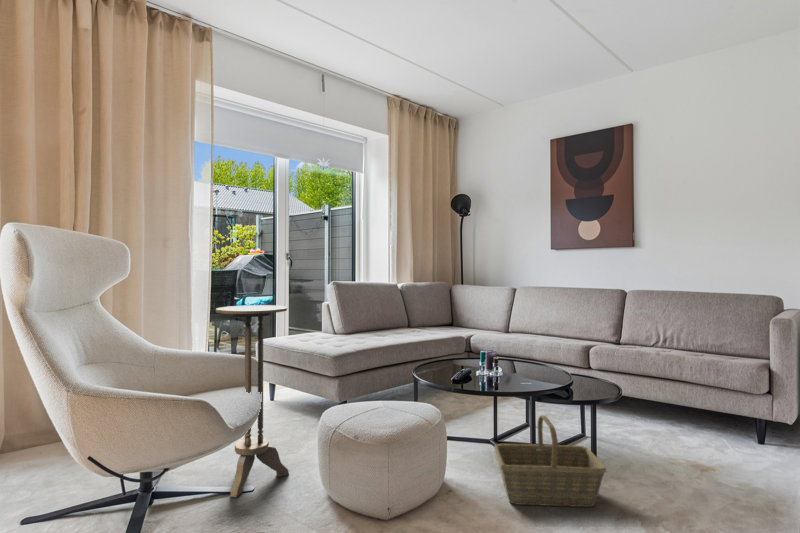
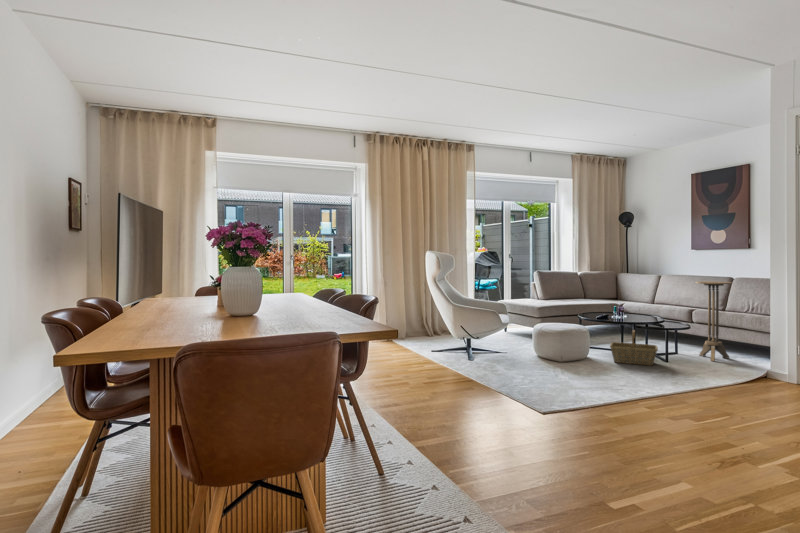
side table: present [216,305,289,497] -> present [696,281,732,361]

